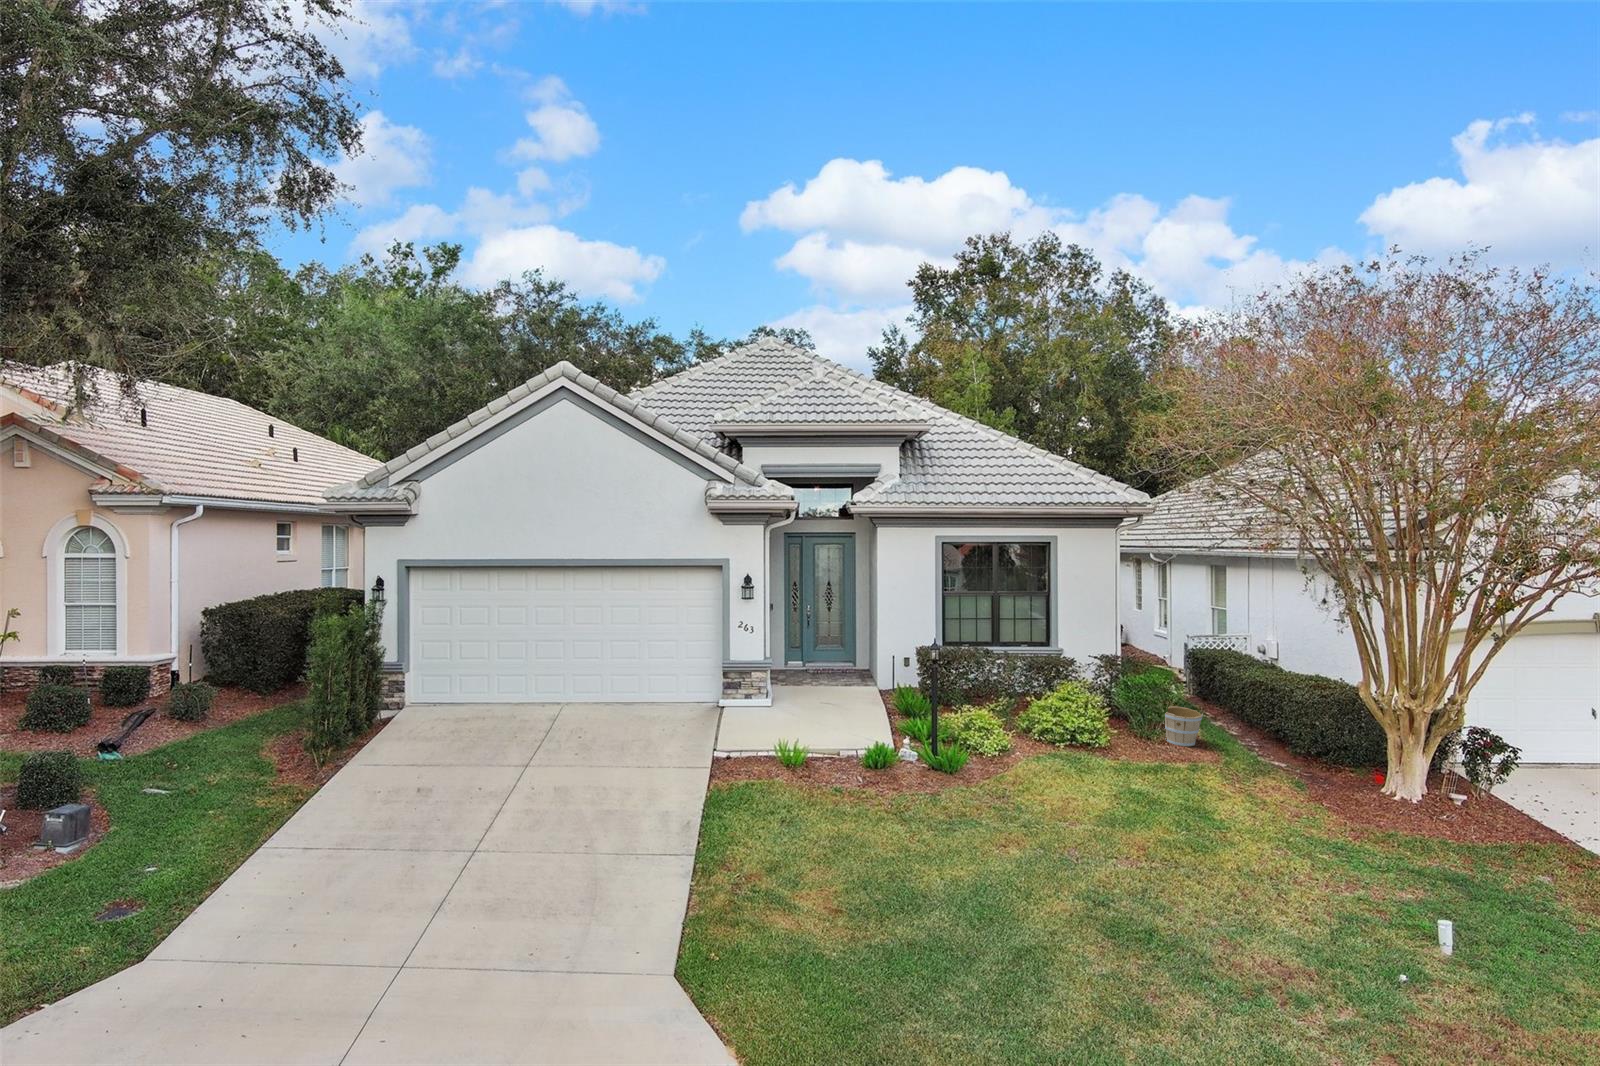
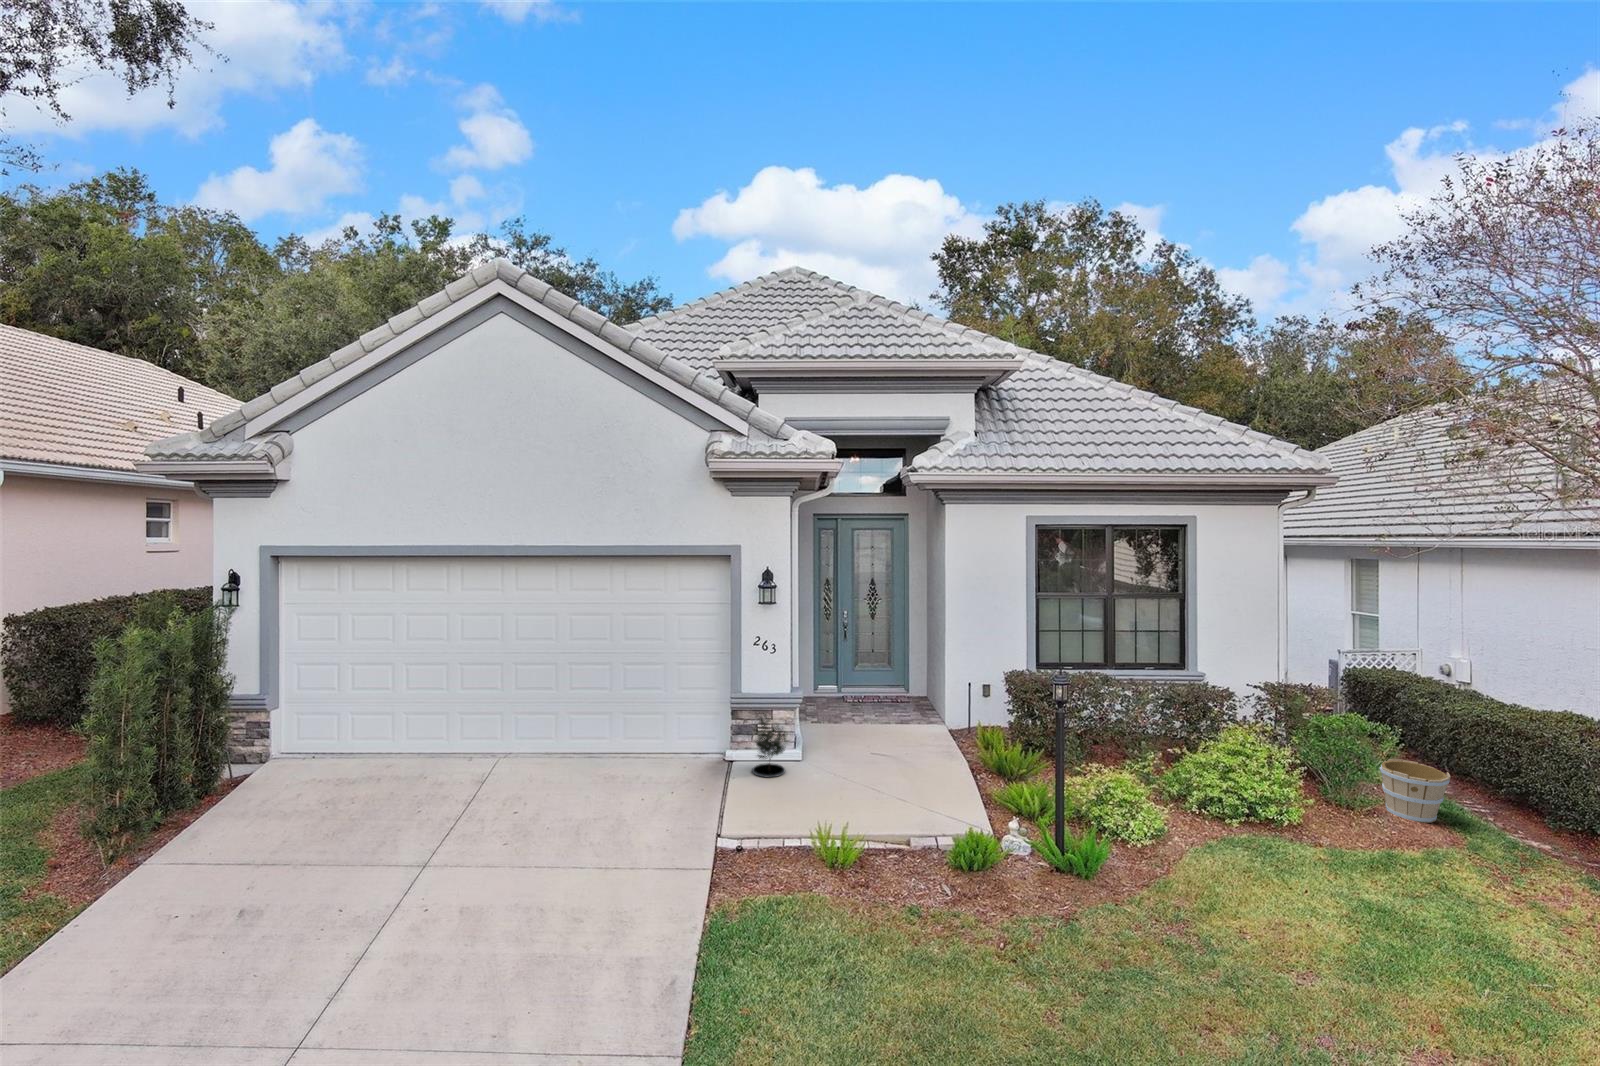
potted tree: none [736,674,762,718] -> present [752,713,785,777]

